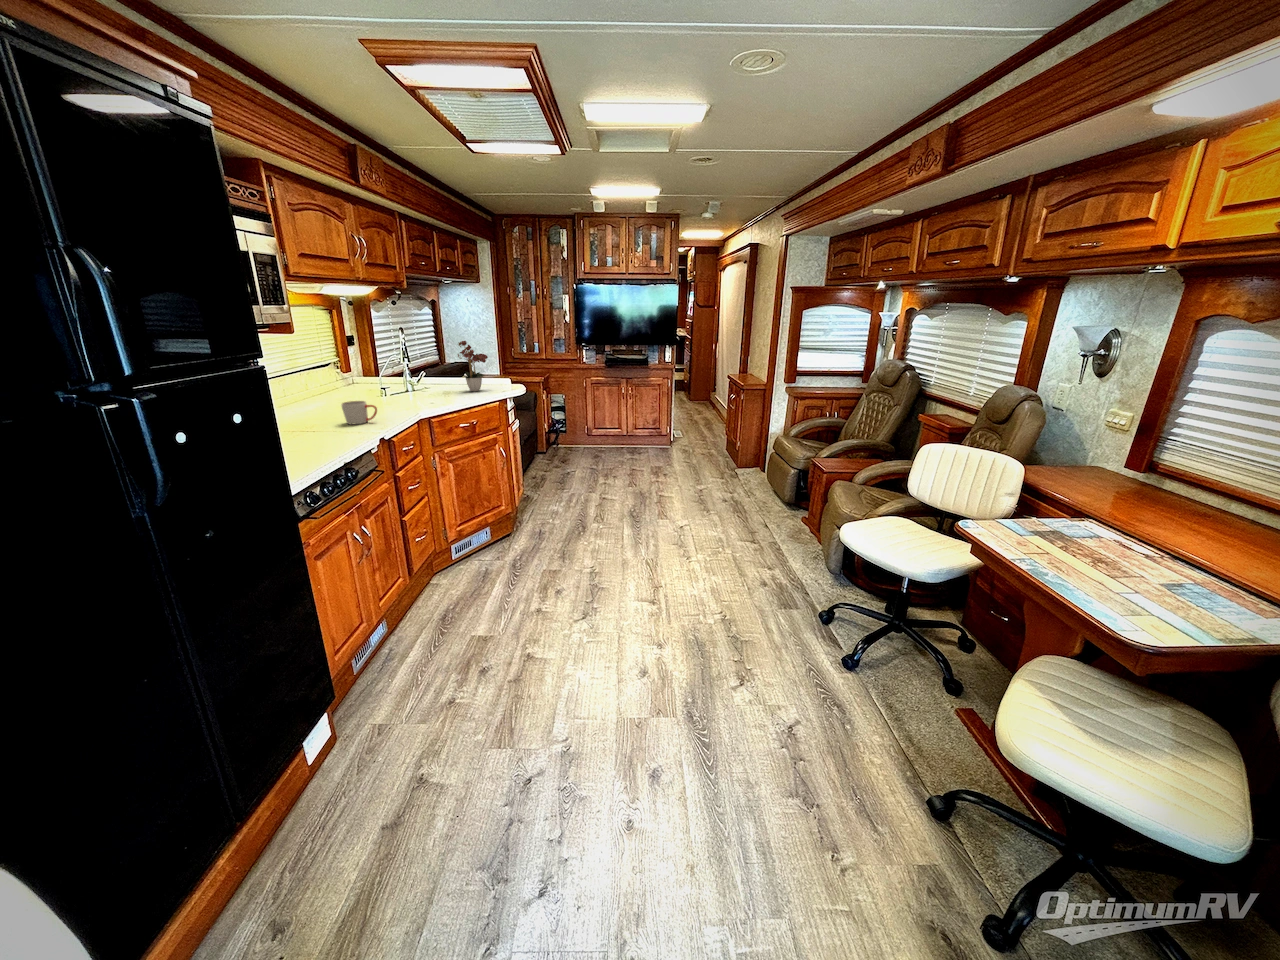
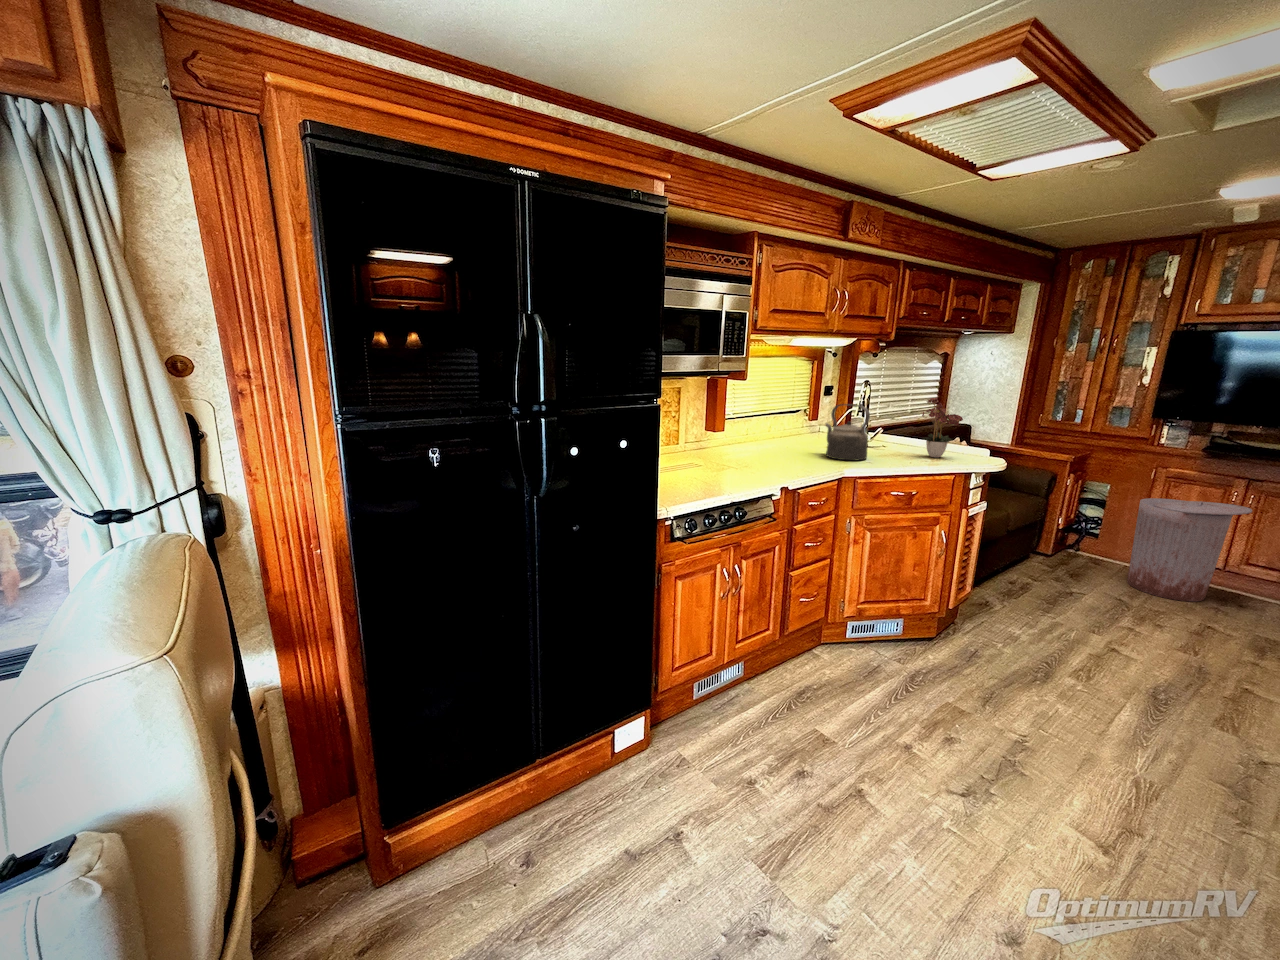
kettle: none [375,351,426,406] -> present [826,404,870,460]
trash can: none [583,396,630,459] -> present [1127,498,1252,602]
mug: present [342,401,377,424] -> none [772,447,801,469]

